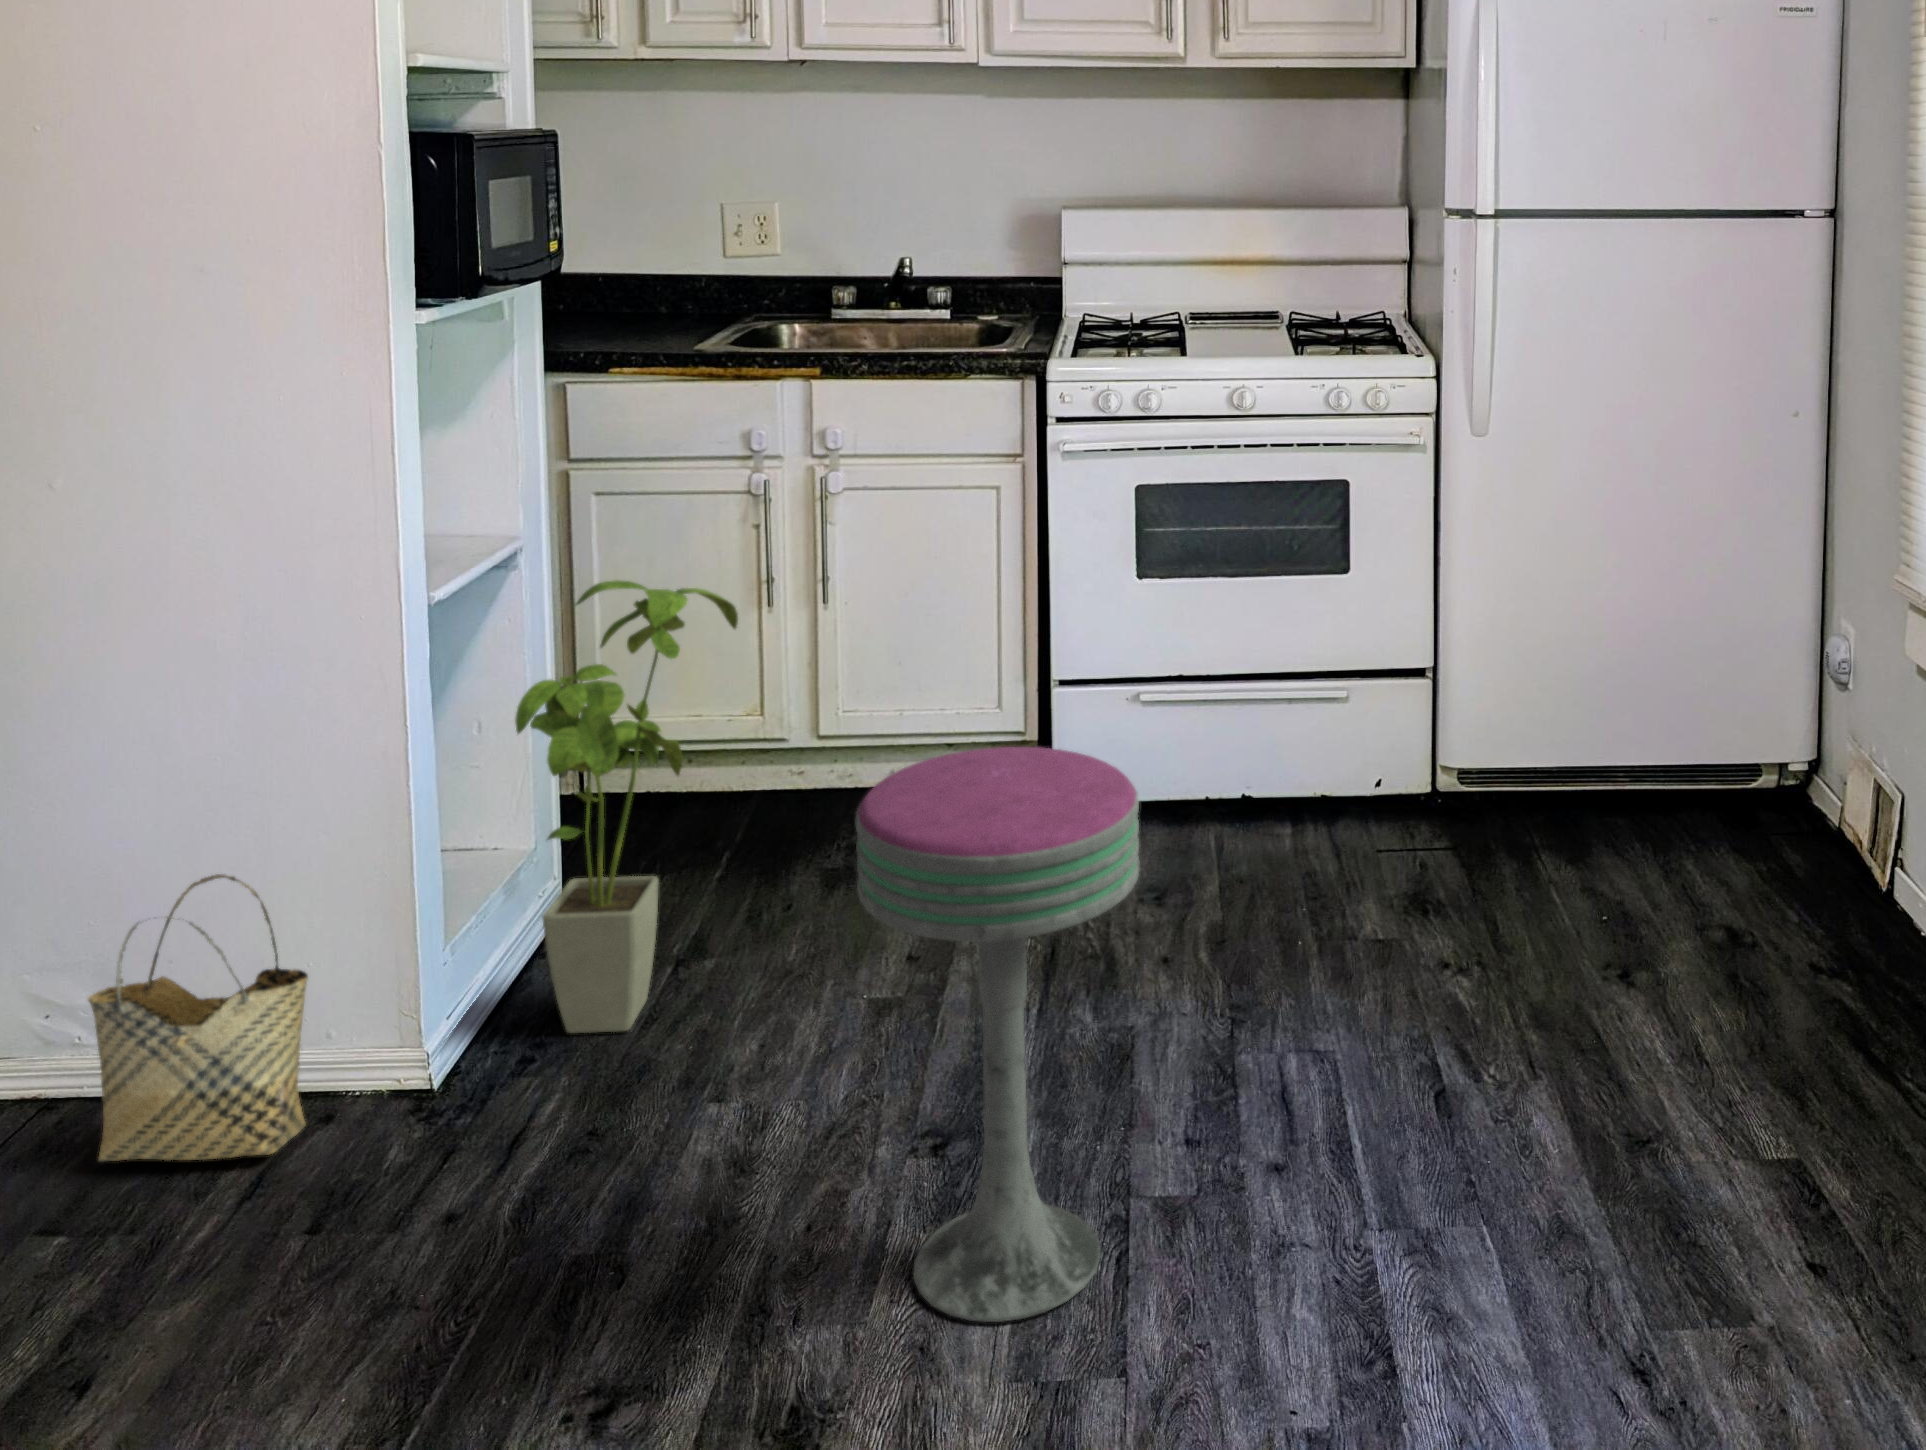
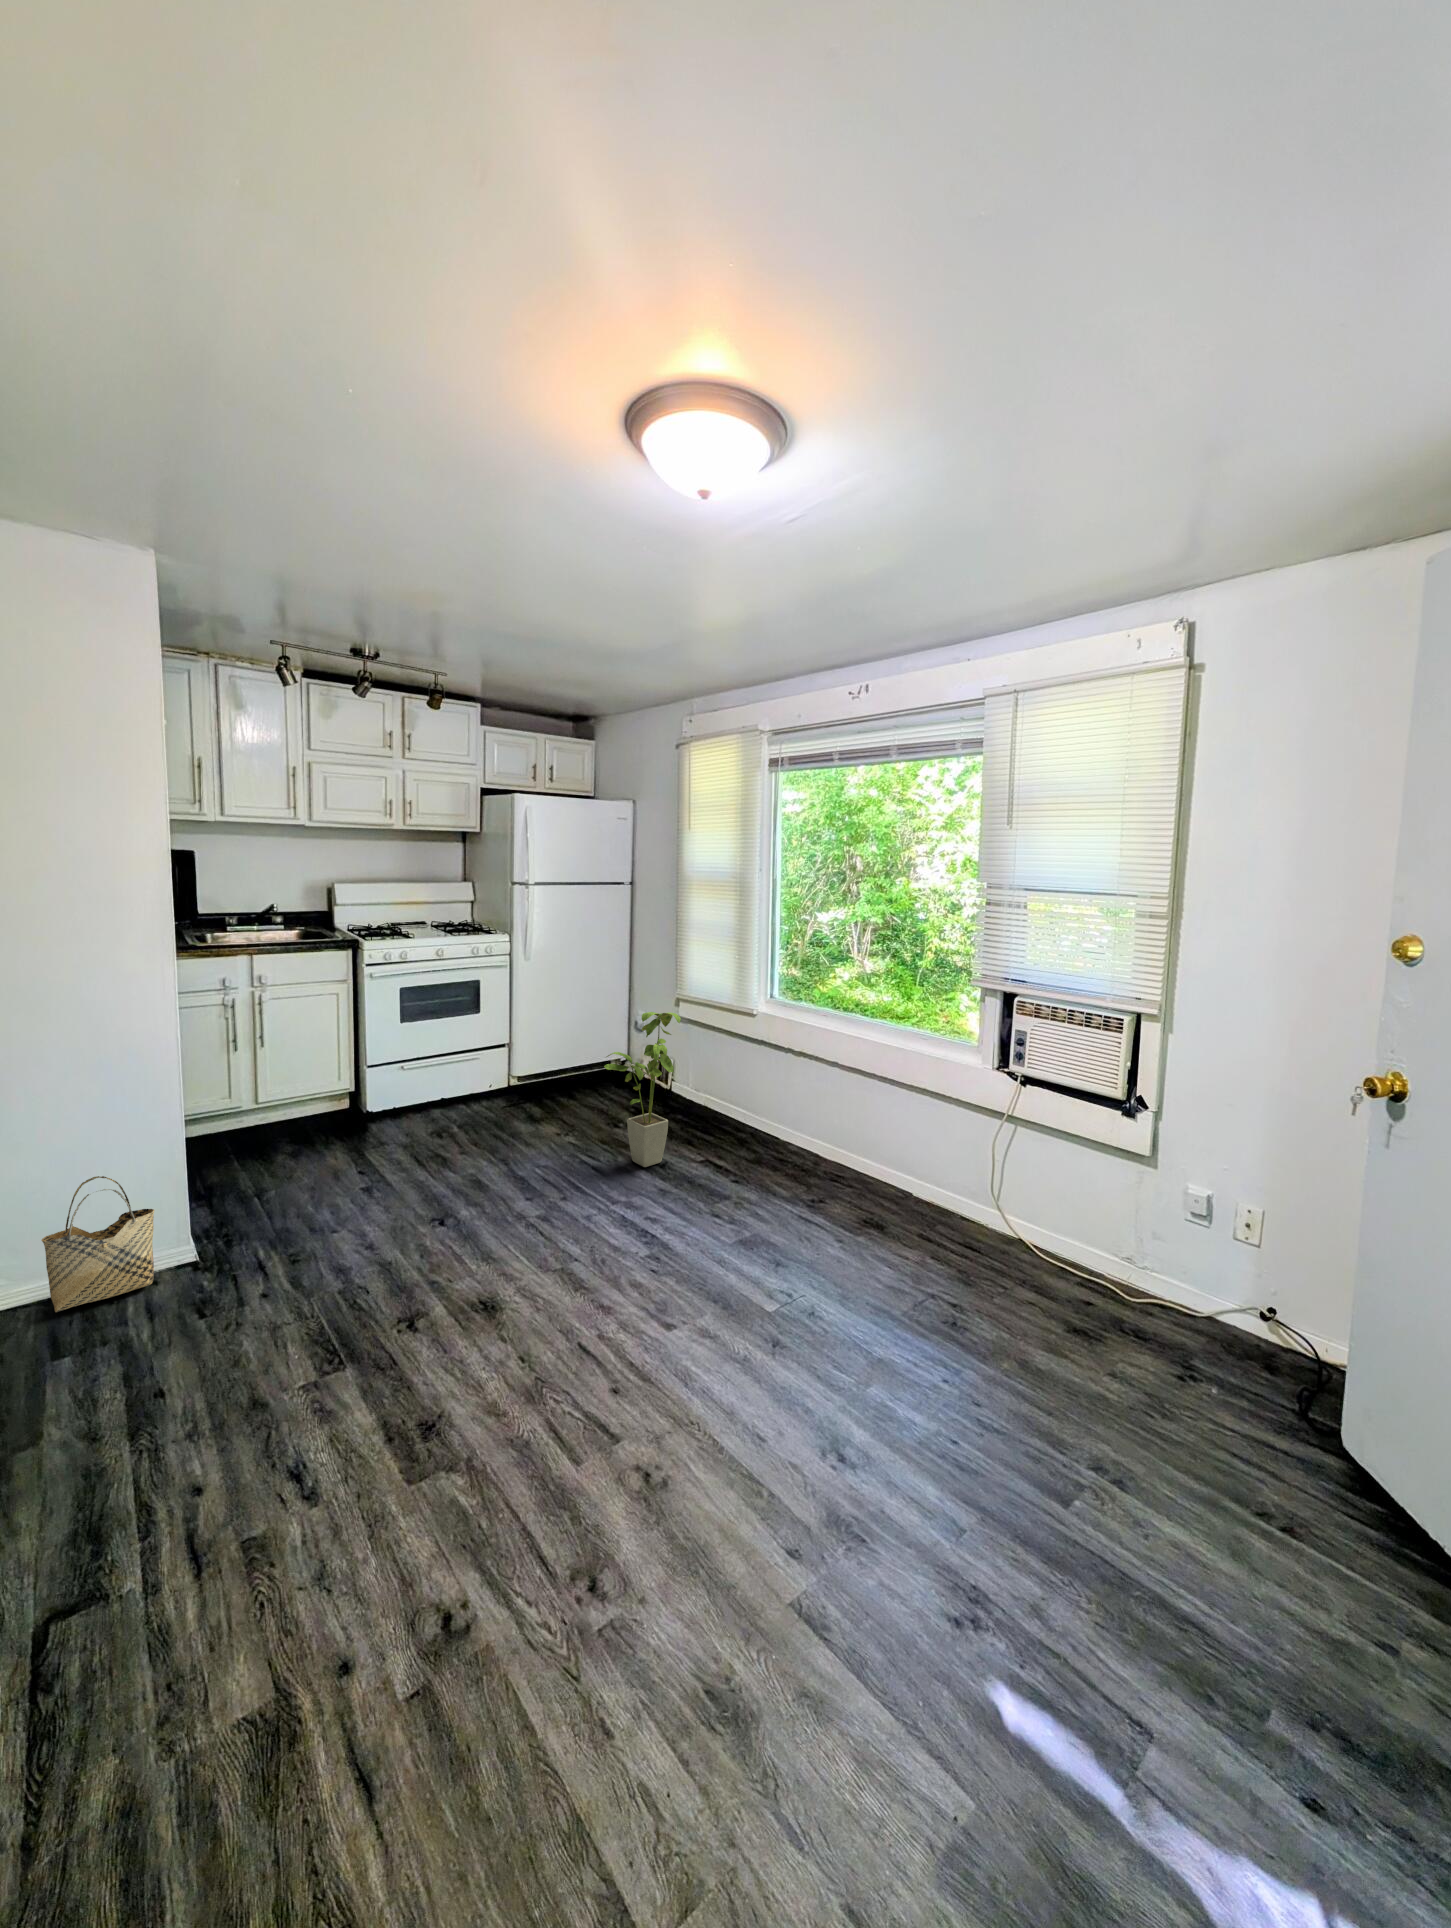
house plant: present [515,580,738,1033] -> present [604,1012,681,1167]
bar stool: present [856,747,1140,1322] -> none [448,1056,543,1237]

